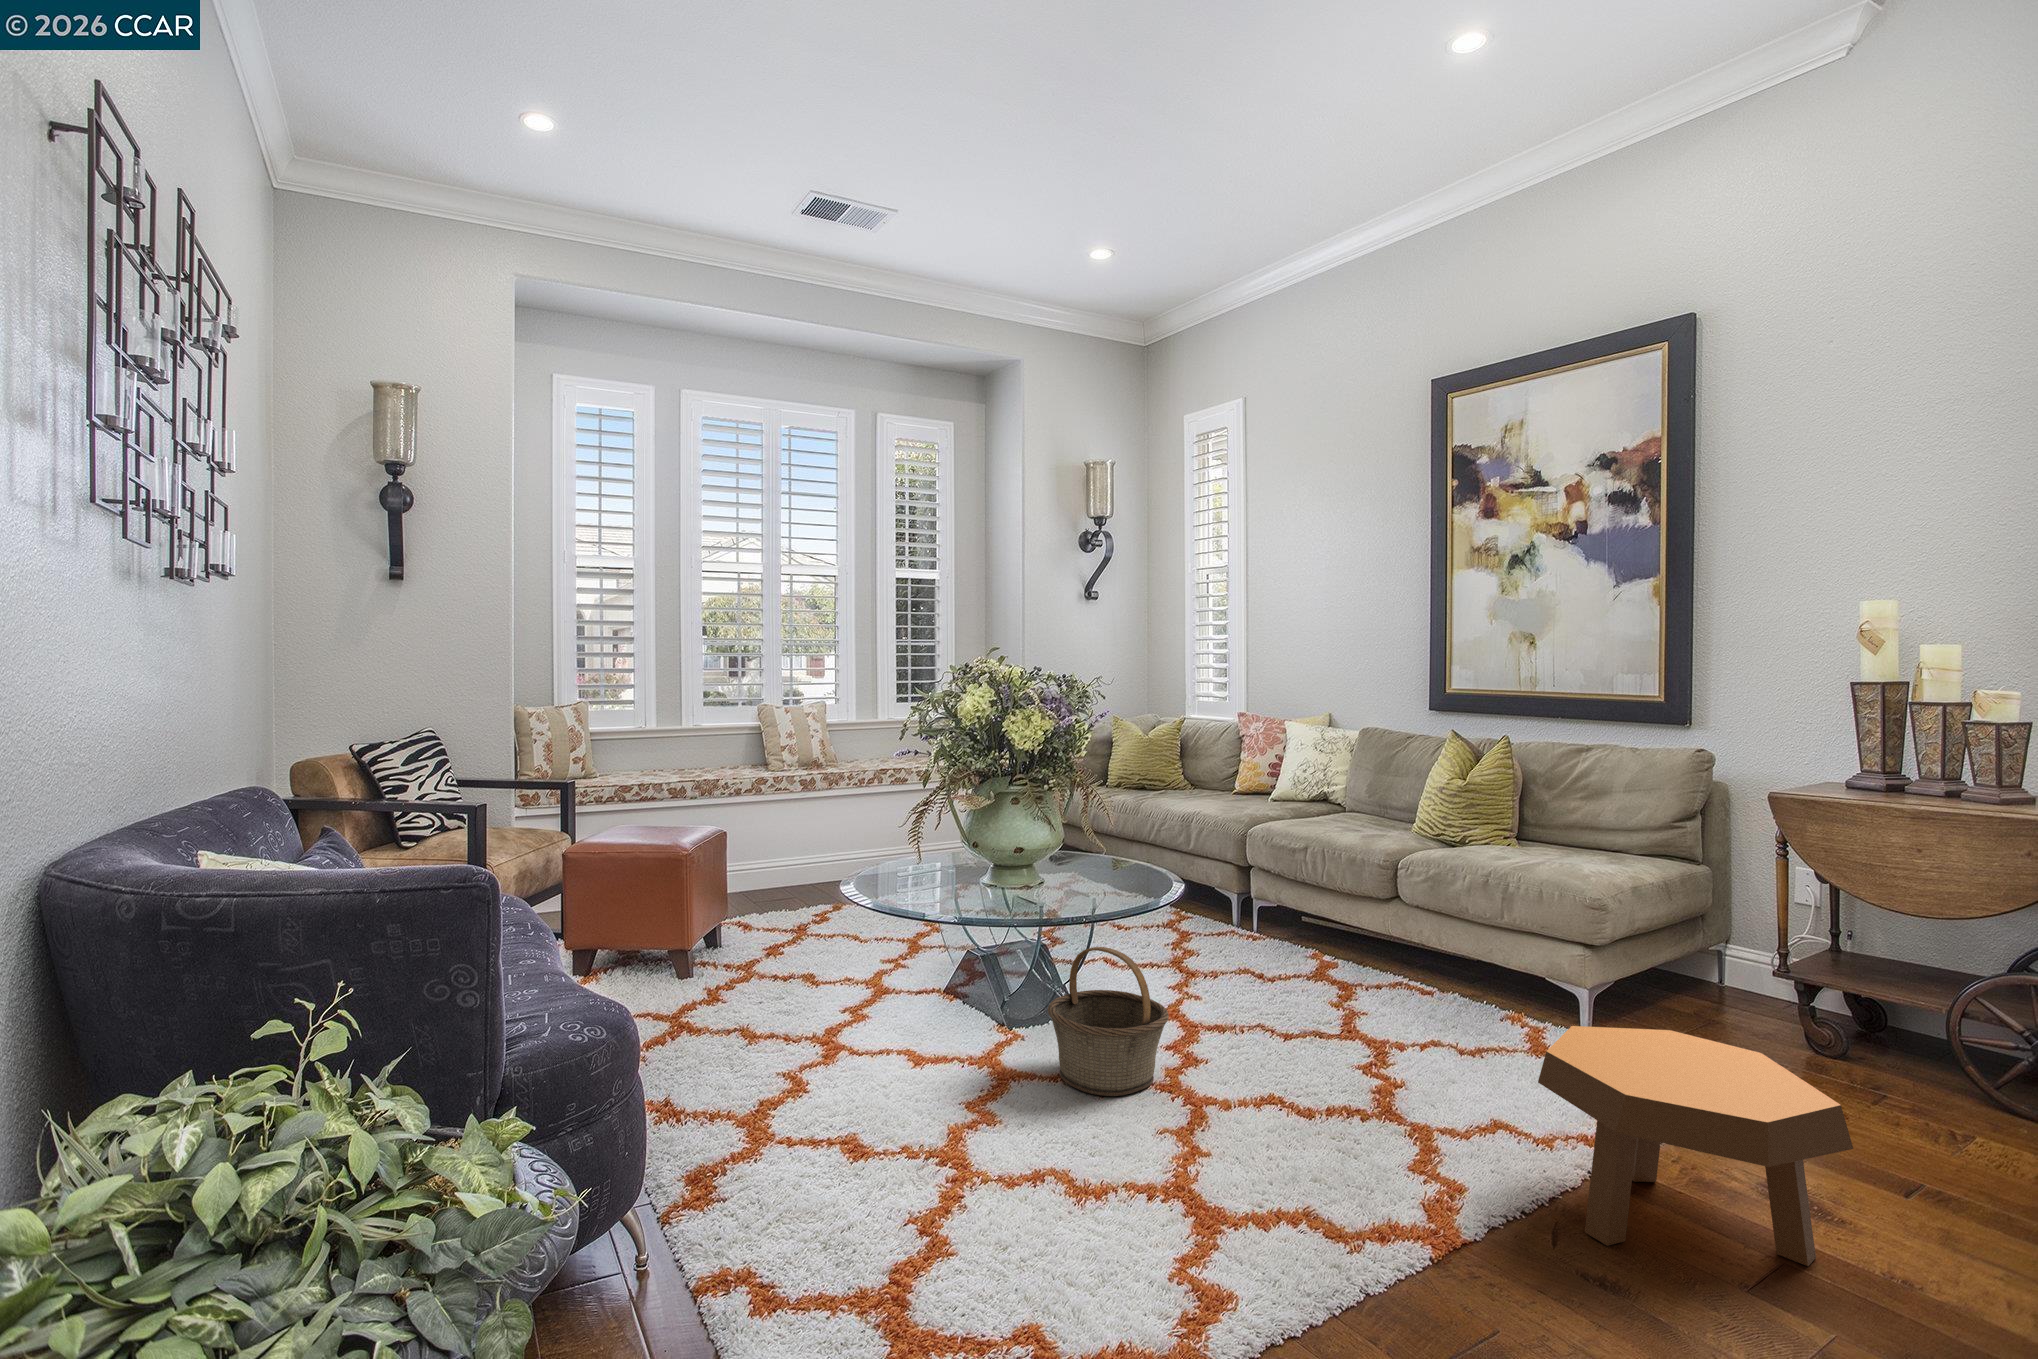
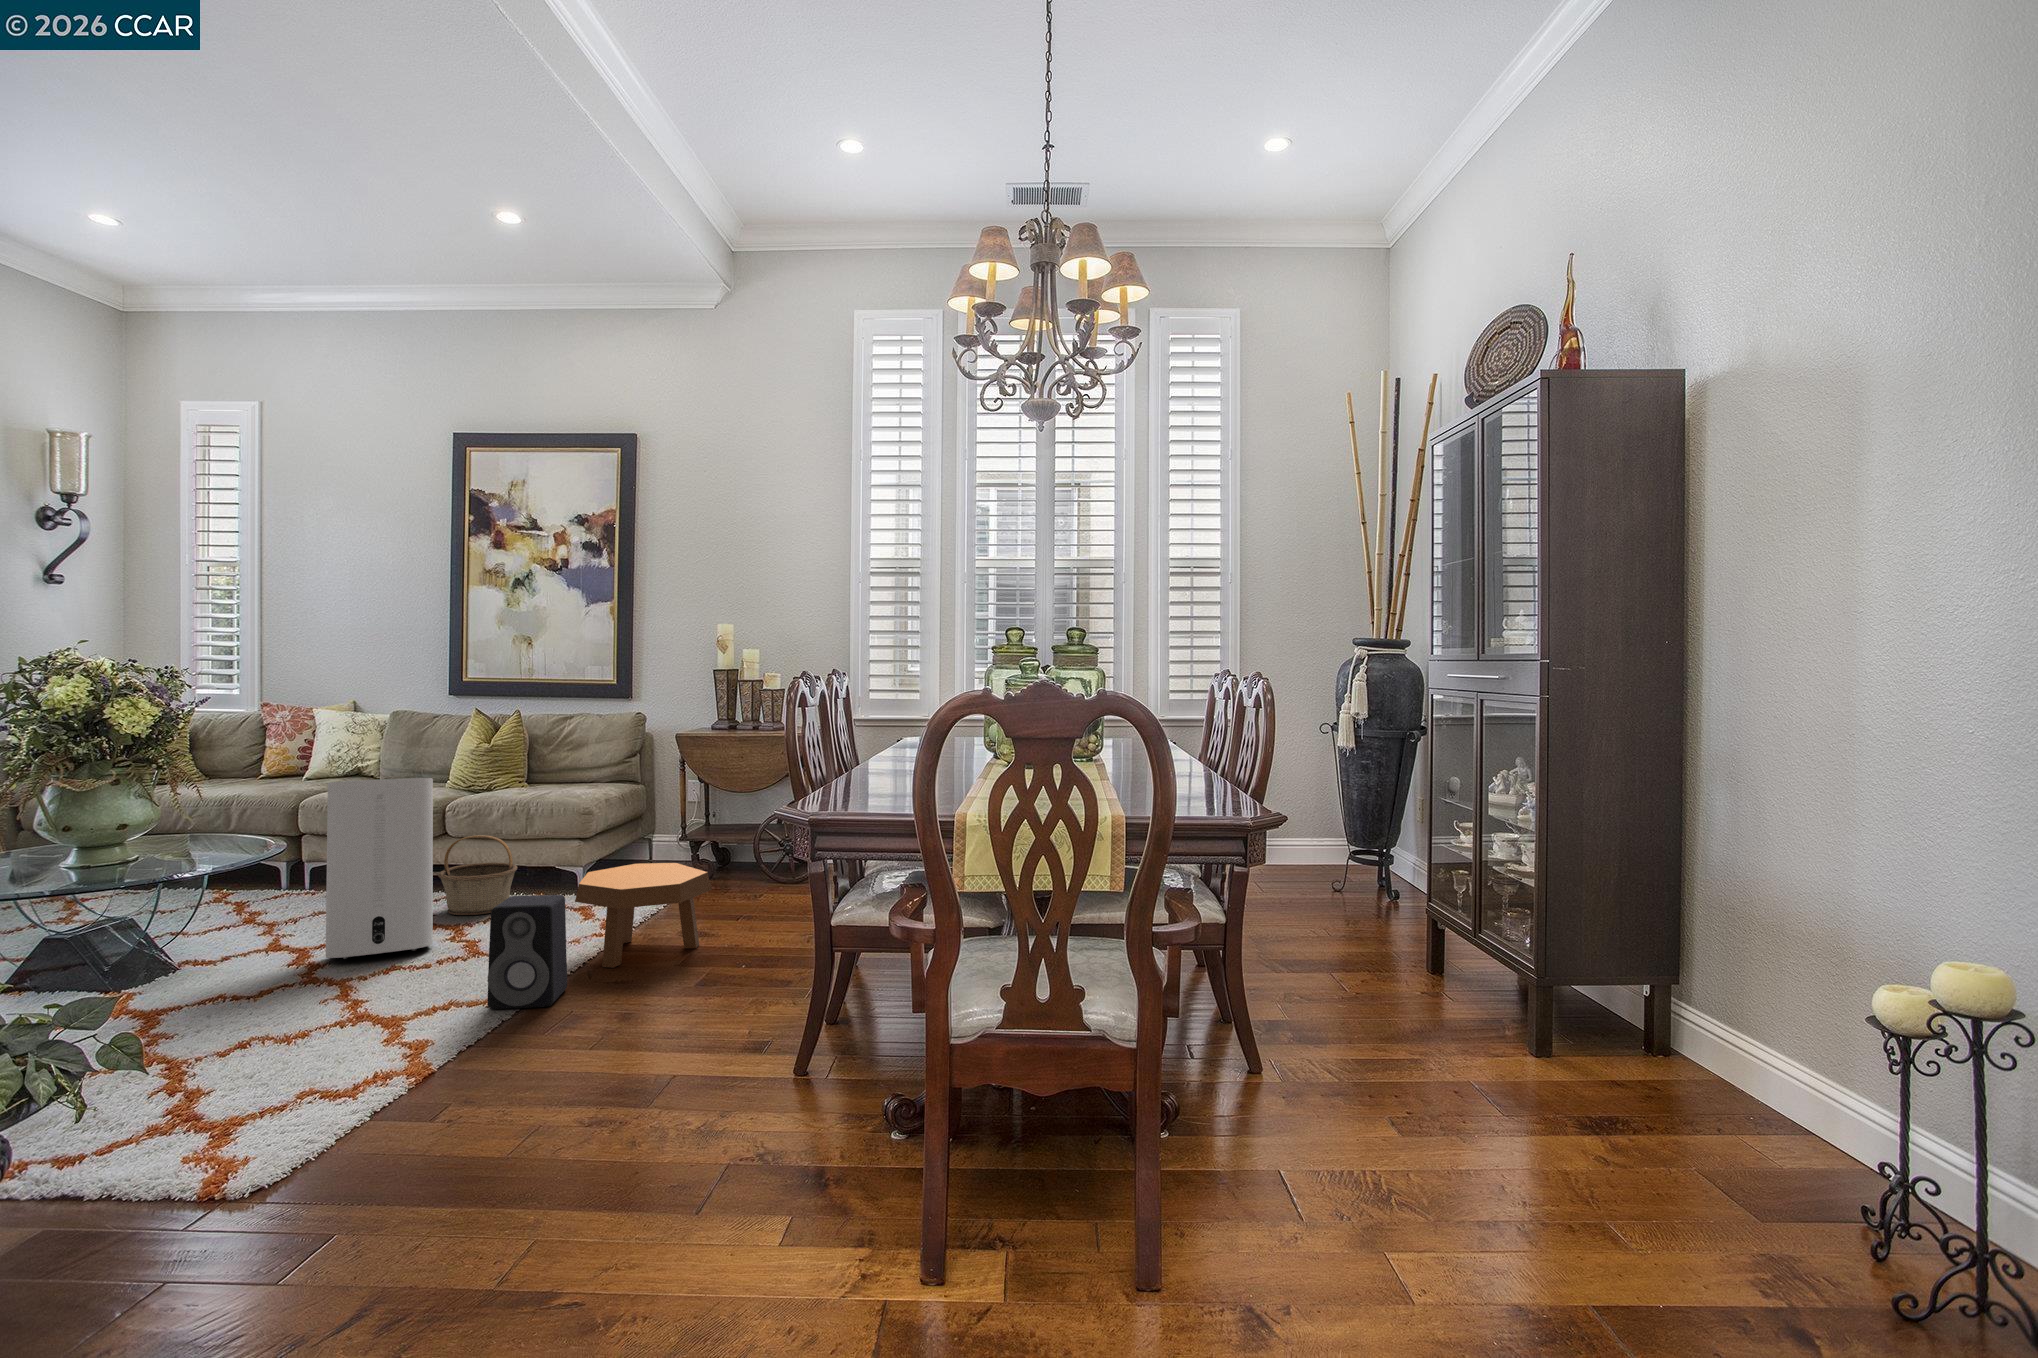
air purifier: none [1210,811,1348,1067] -> present [326,778,433,959]
basket: present [1048,947,1169,1096] -> present [438,835,517,915]
speaker: none [1353,1054,1503,1303] -> present [488,895,567,1009]

